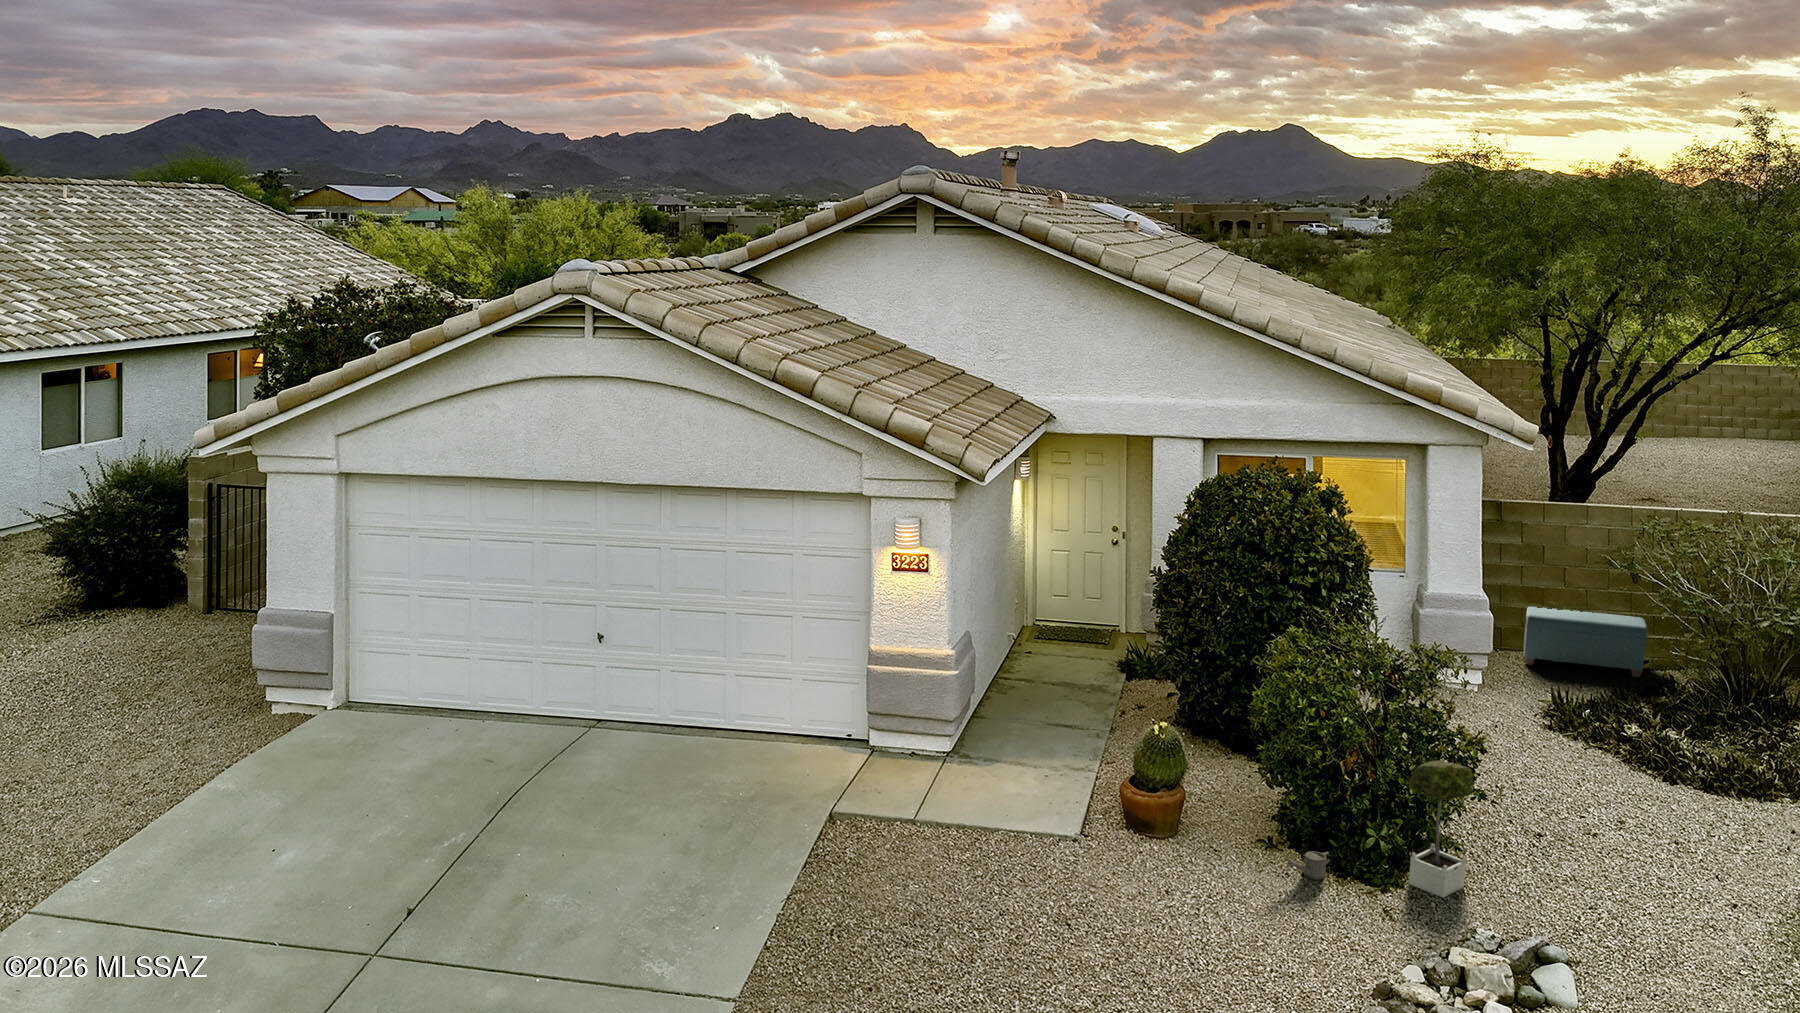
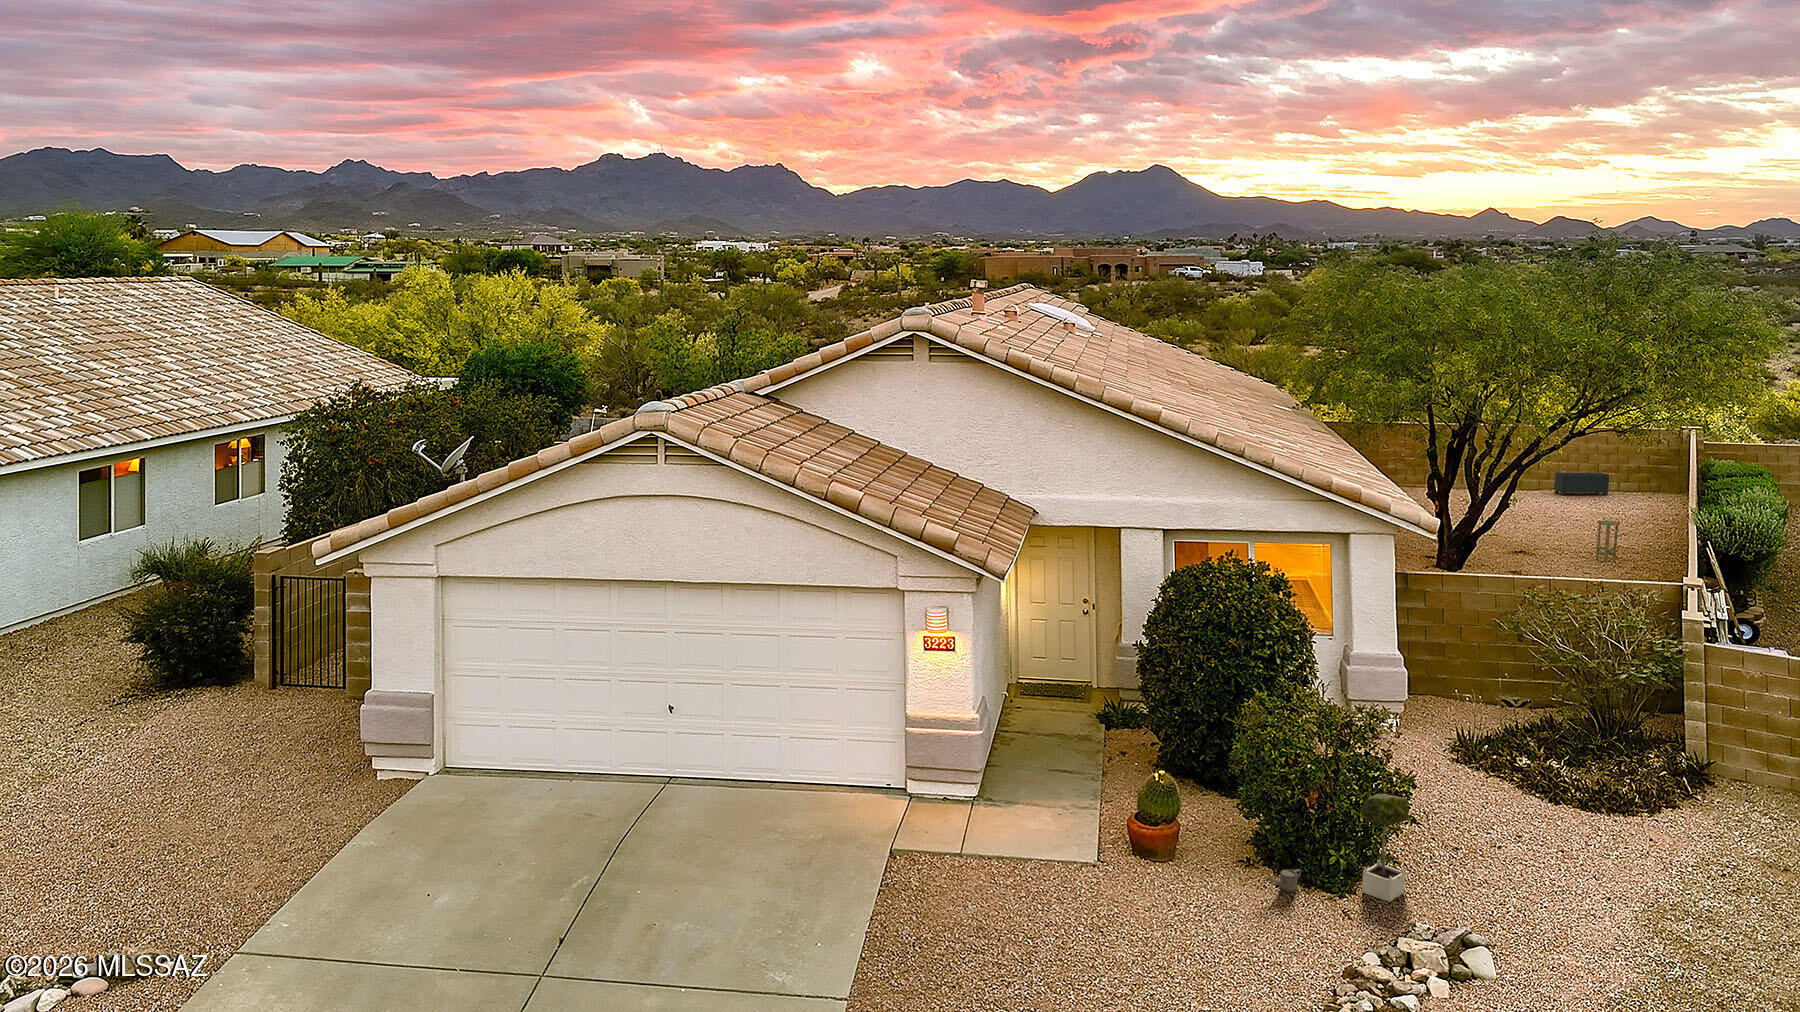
side table: none [1746,457,1778,506] -> present [1596,520,1620,562]
bench: present [1524,607,1647,677] -> present [1554,472,1609,496]

